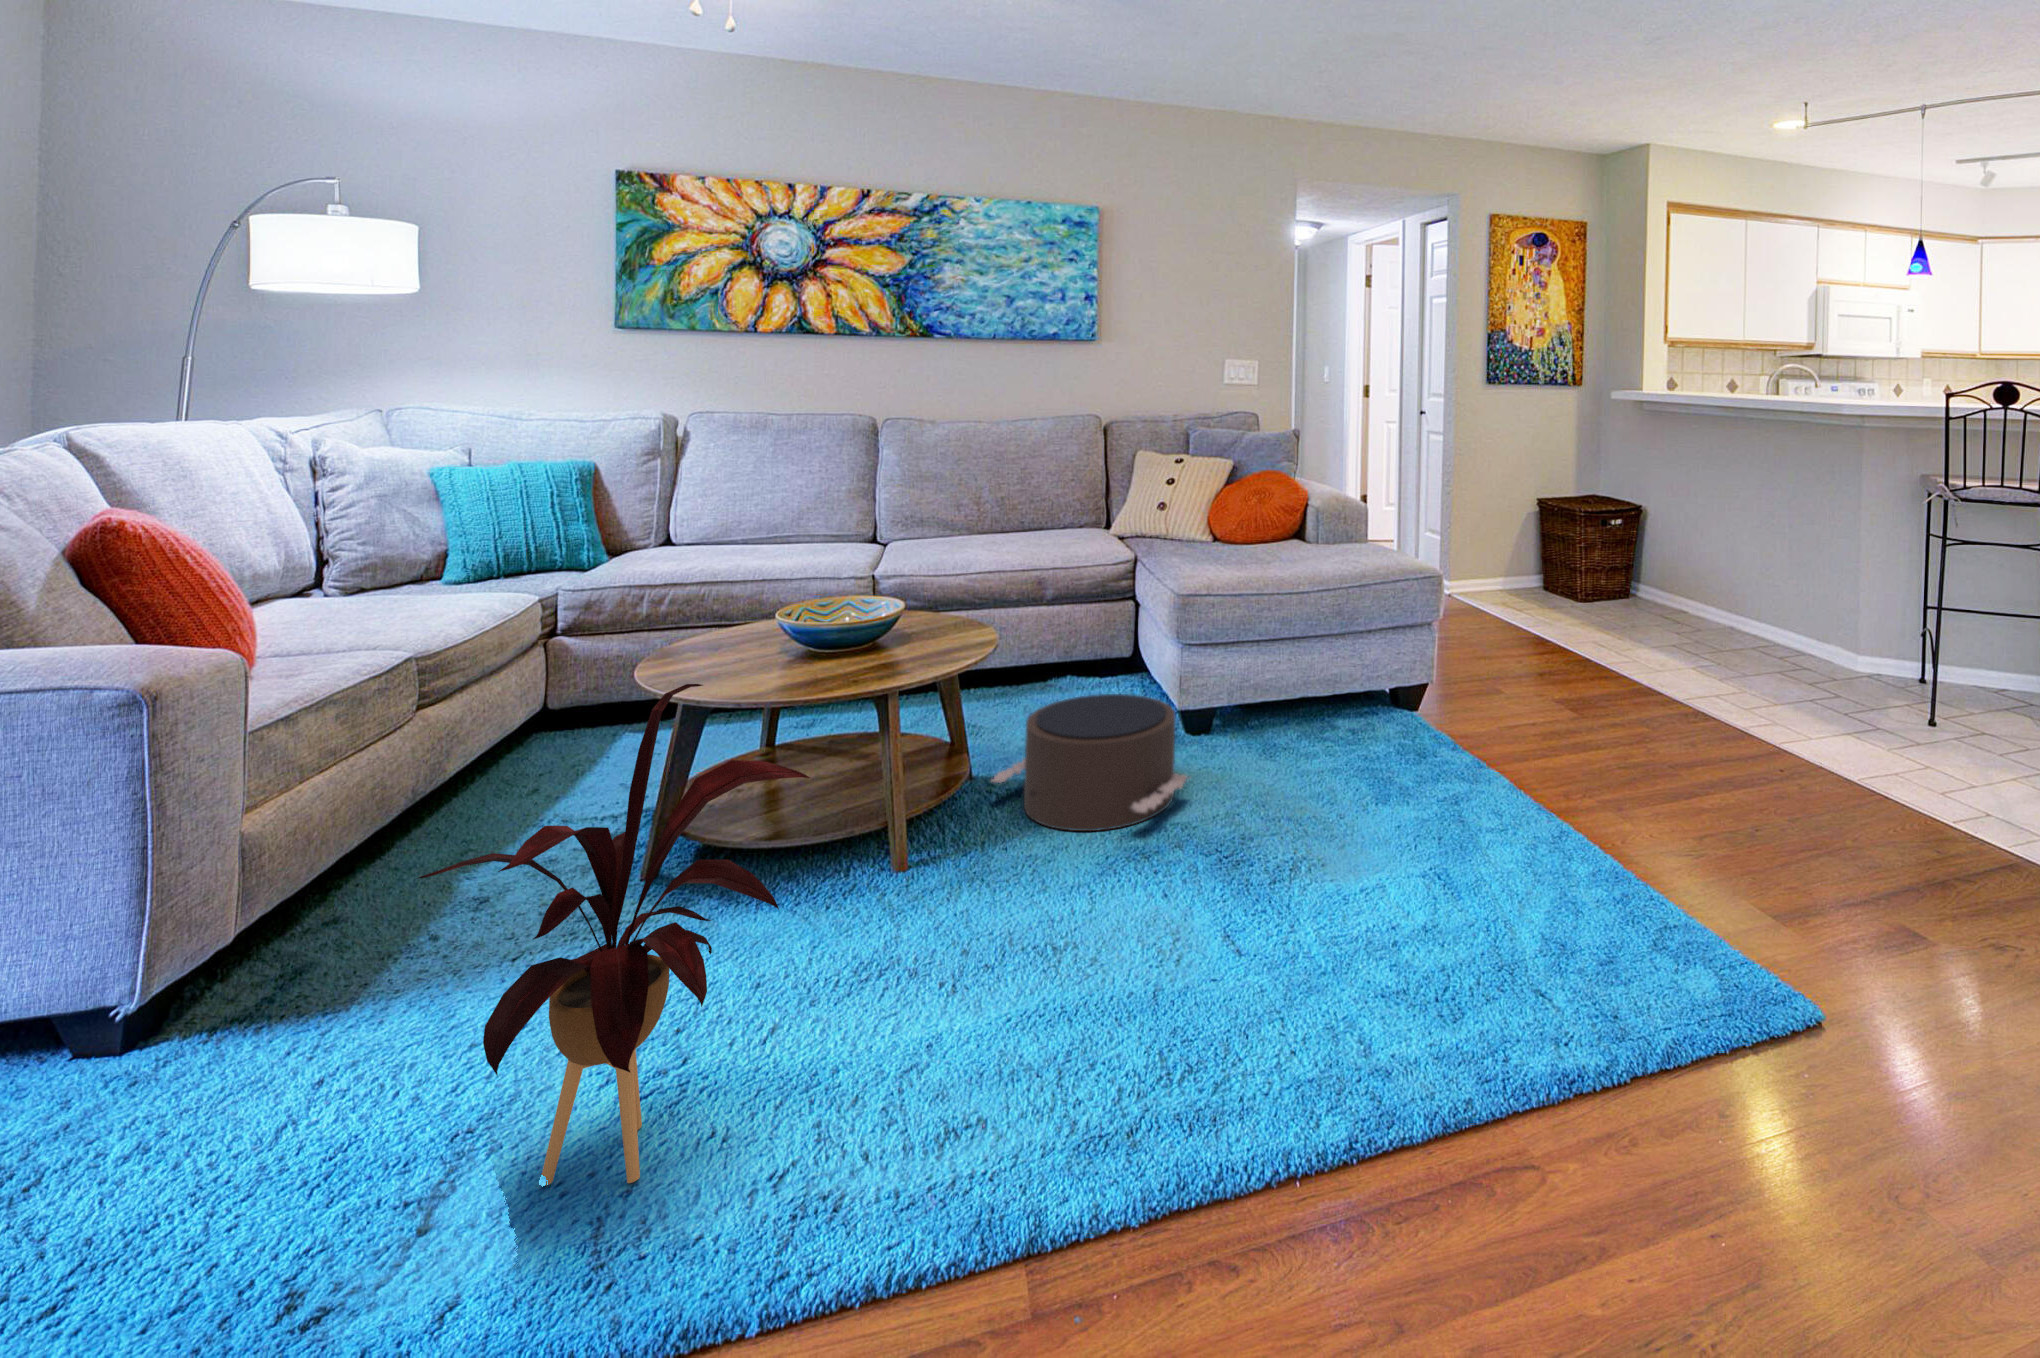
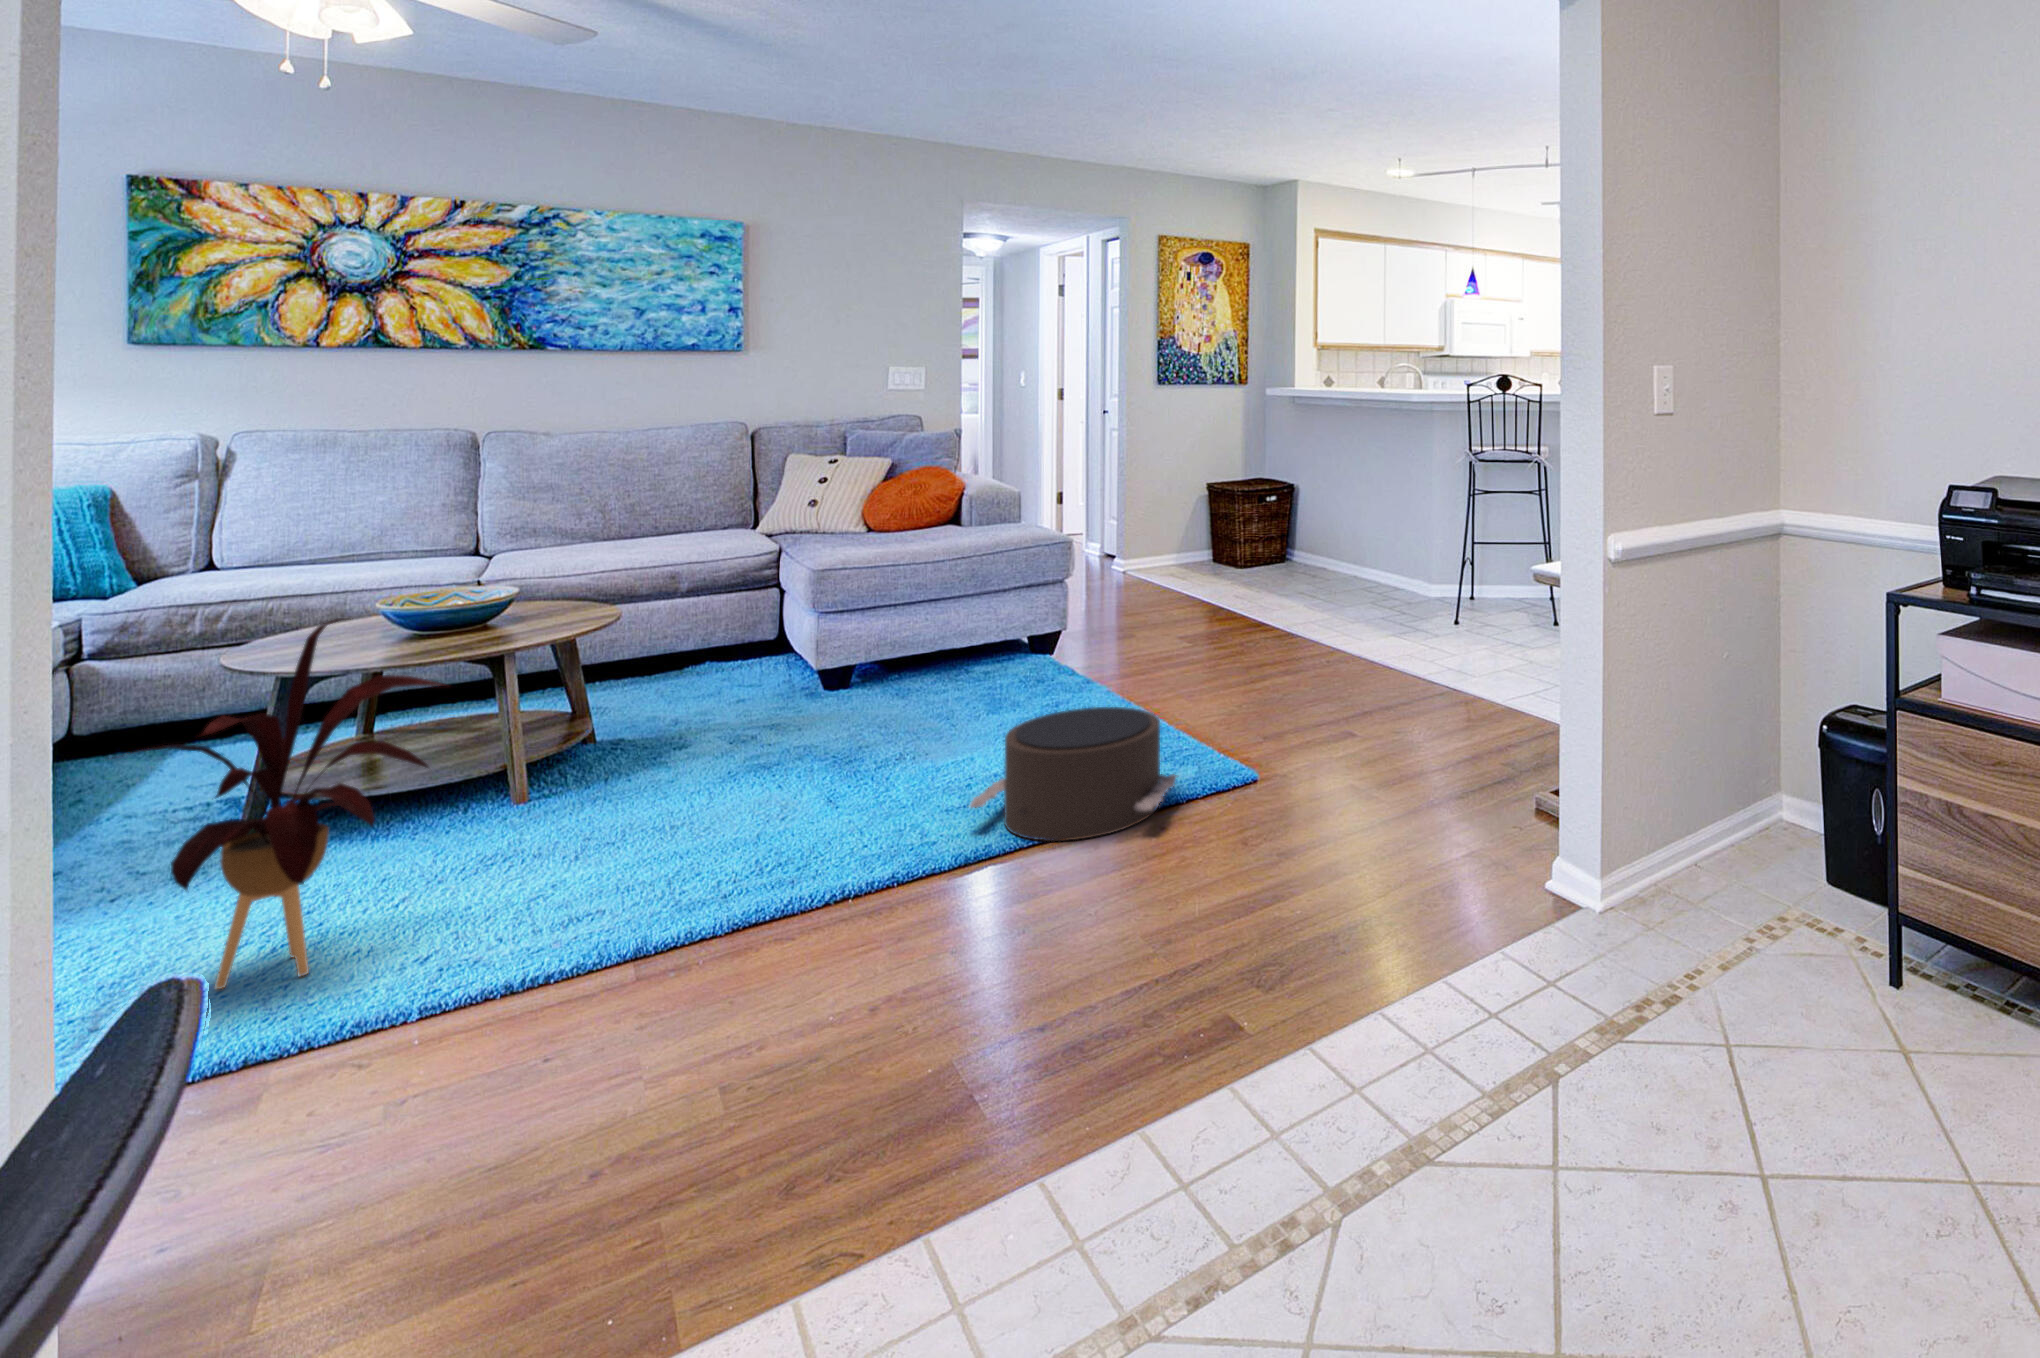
pouf: present [992,694,1188,831] -> present [970,707,1177,841]

